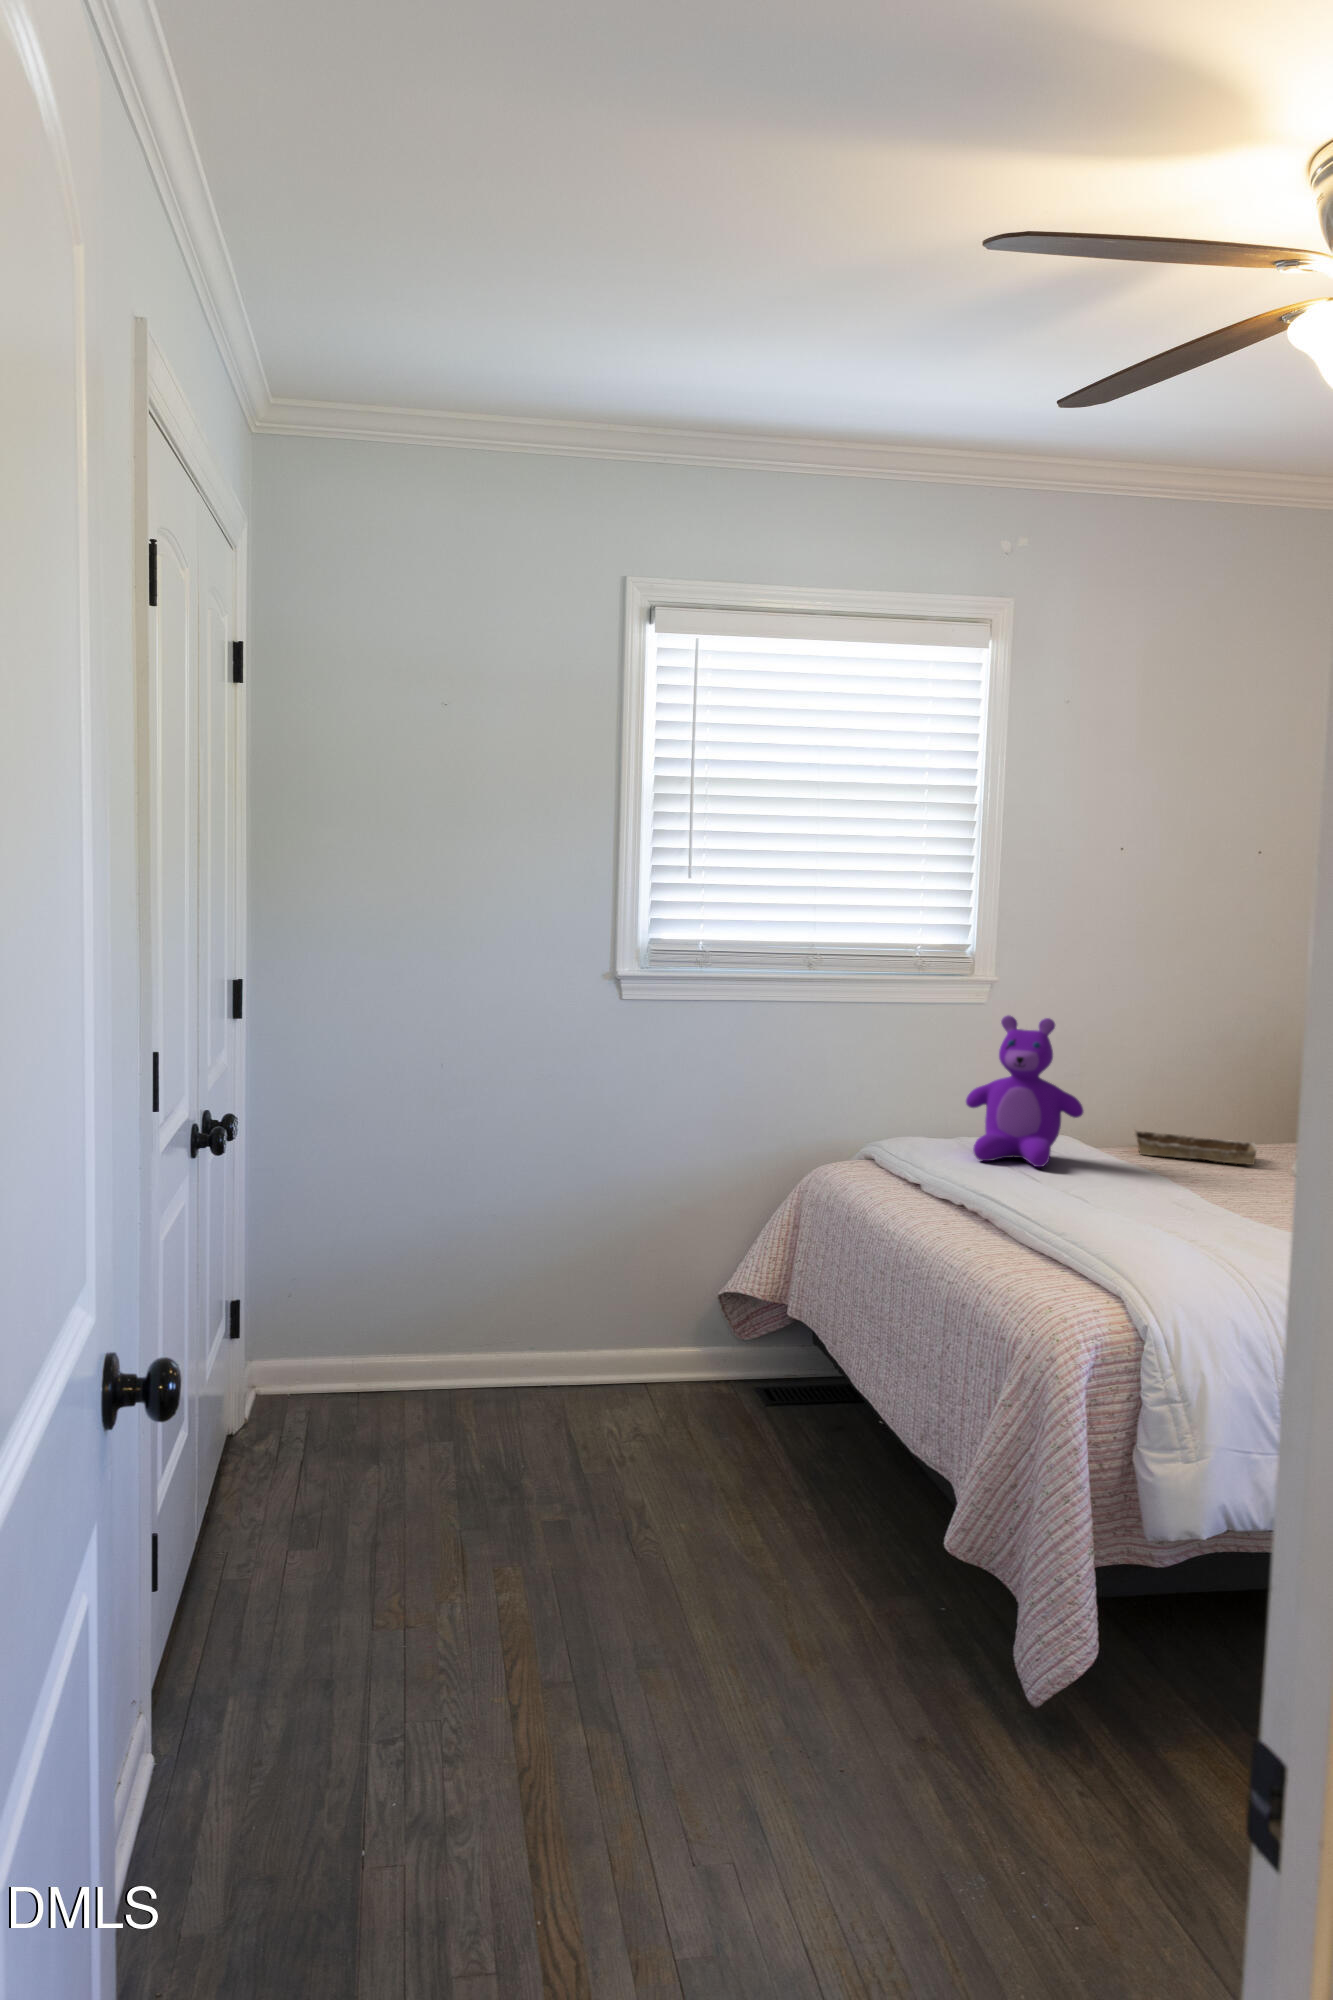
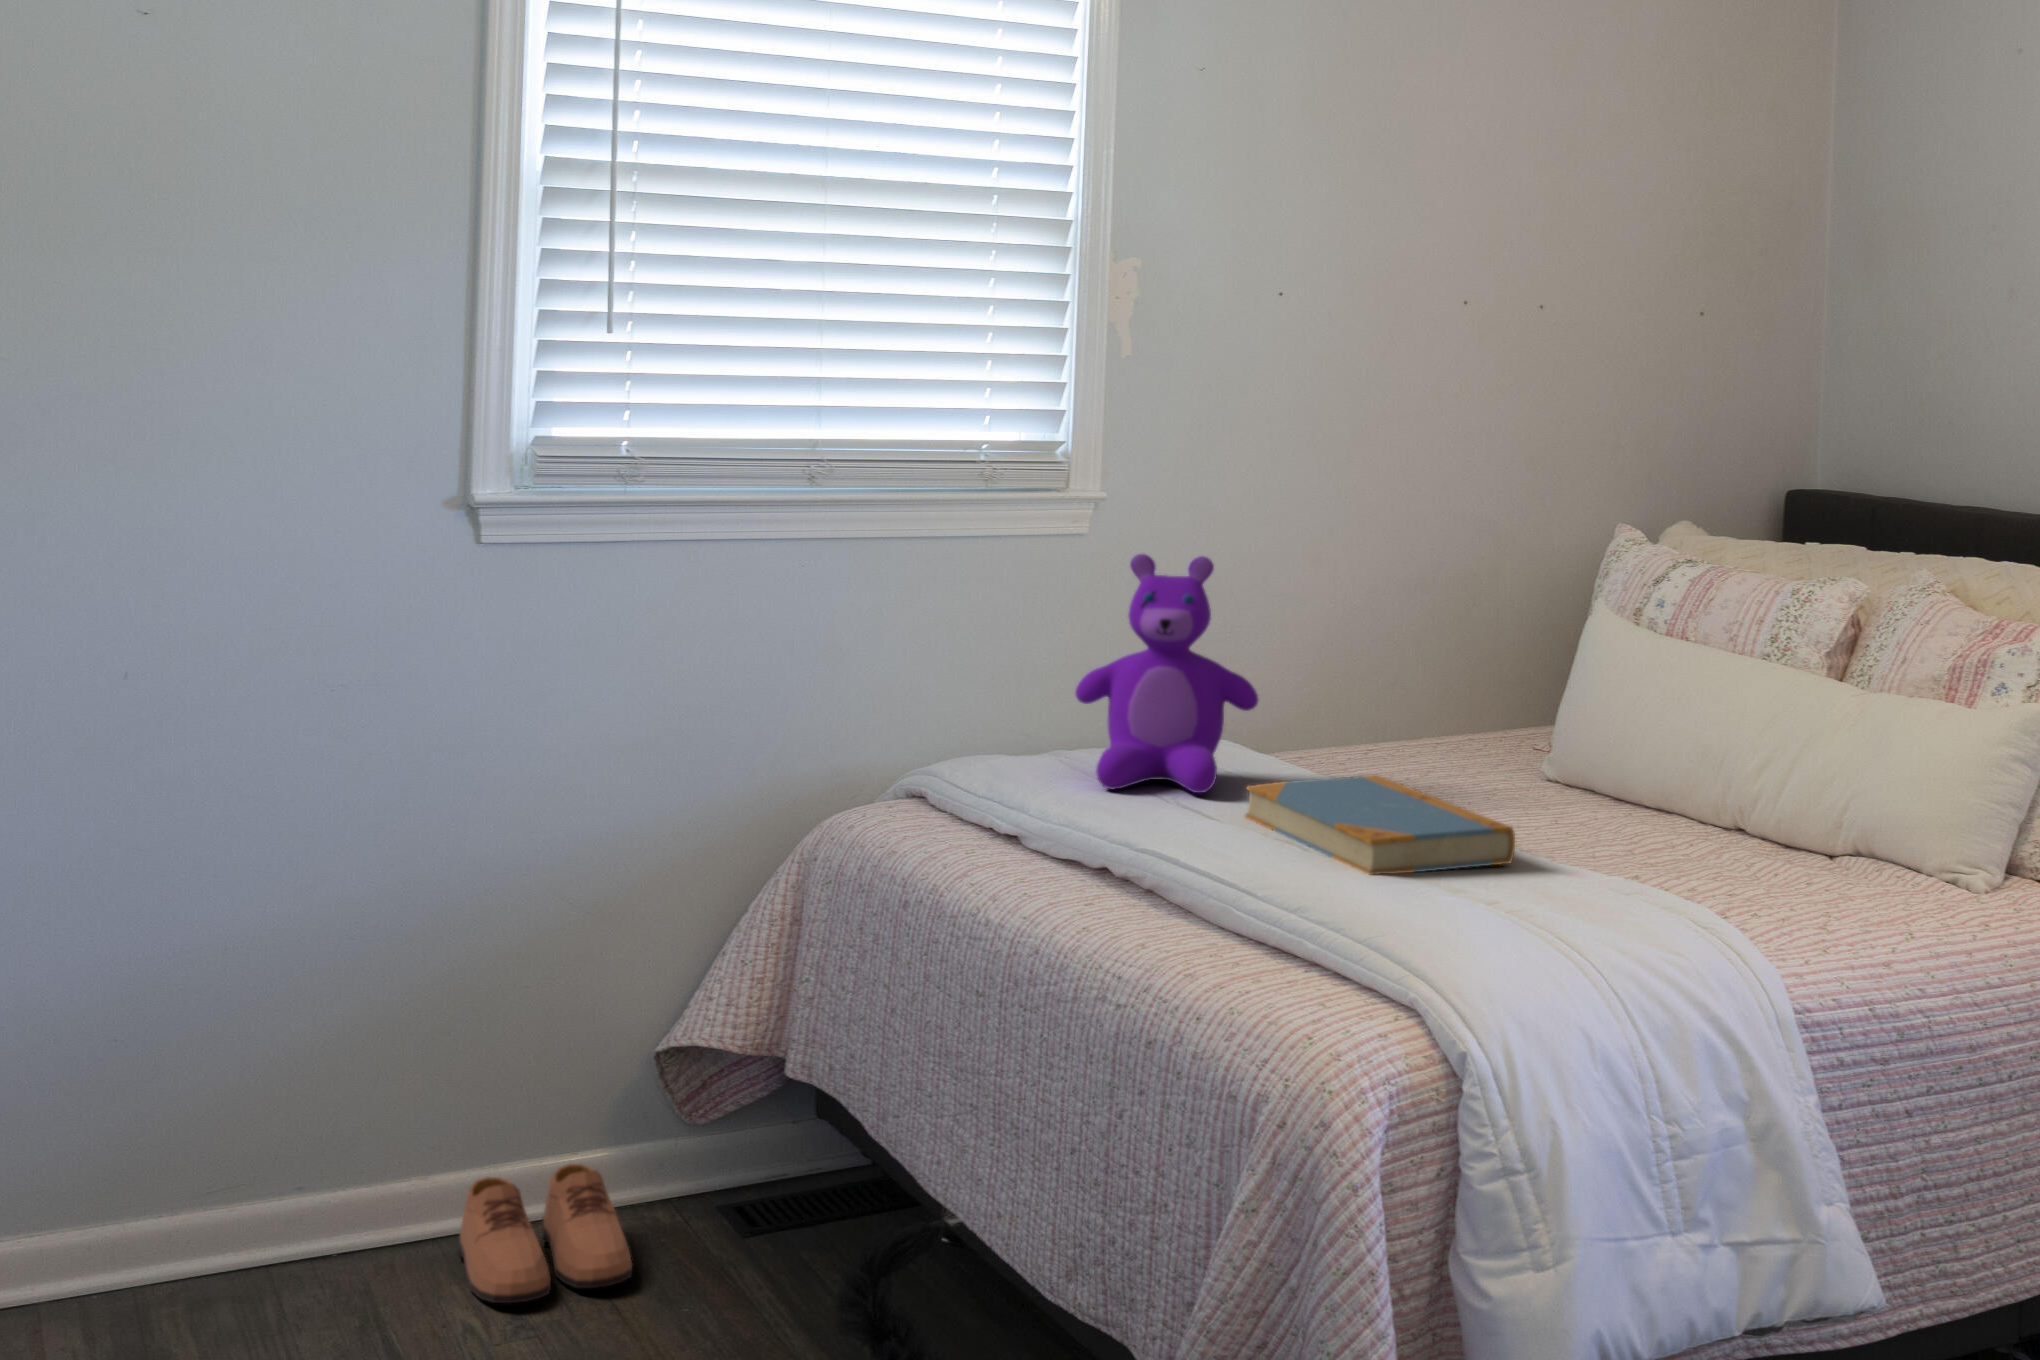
tray: present [1133,1130,1258,1165] -> none [1312,722,1498,766]
book: none [1062,1162,1233,1223] -> present [1245,775,1515,875]
shoe: none [612,1352,701,1421] -> present [459,1164,633,1303]

